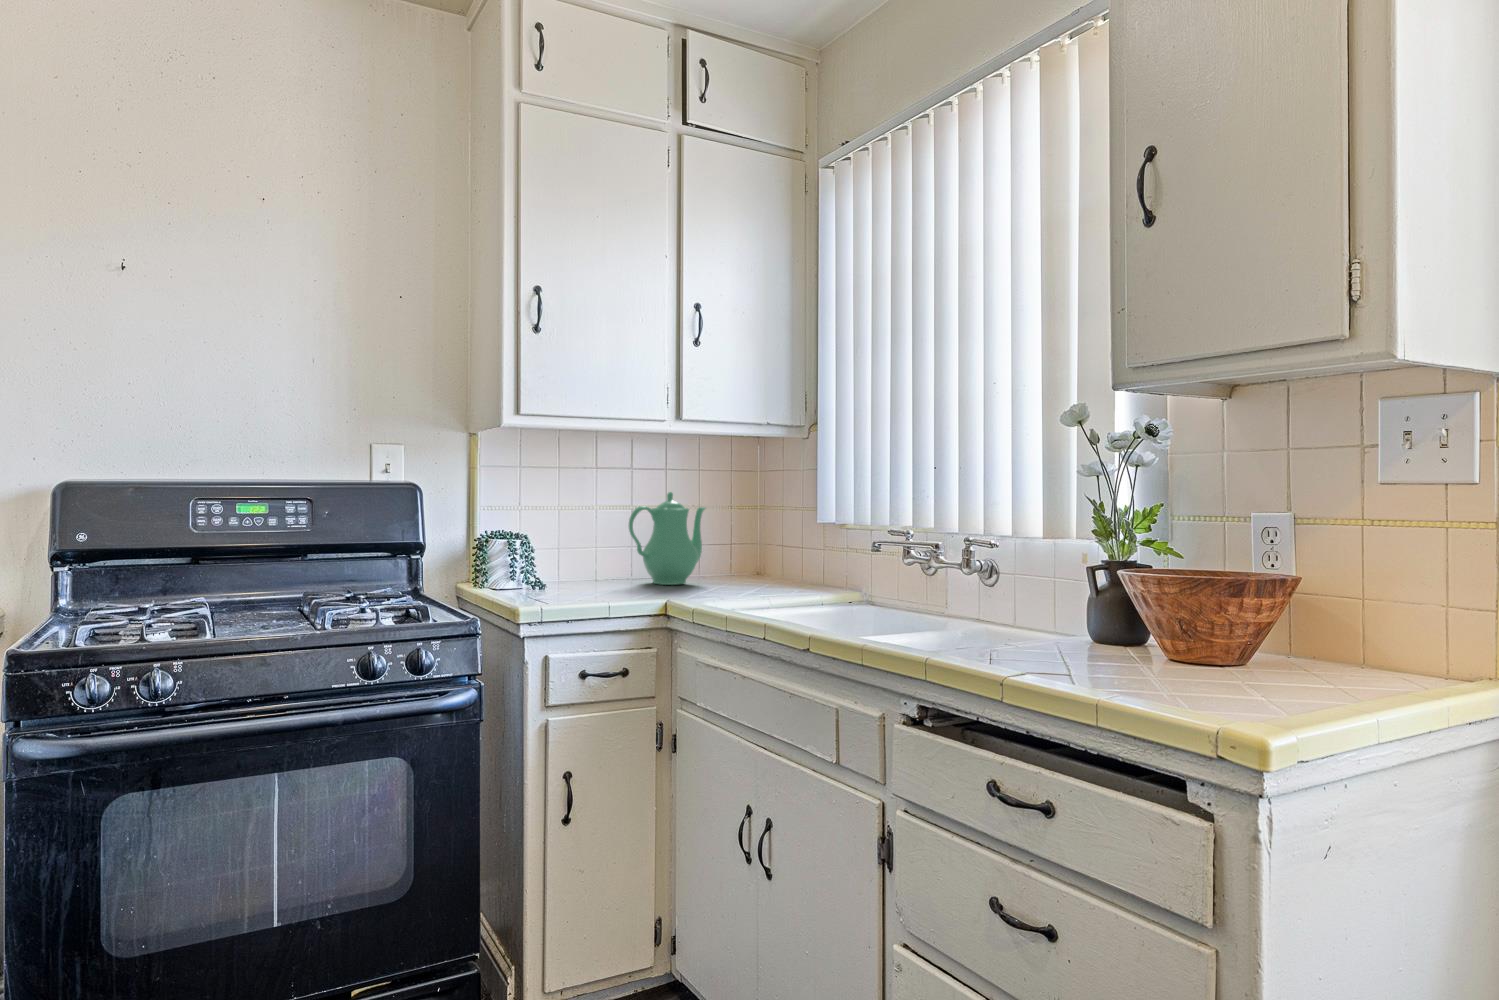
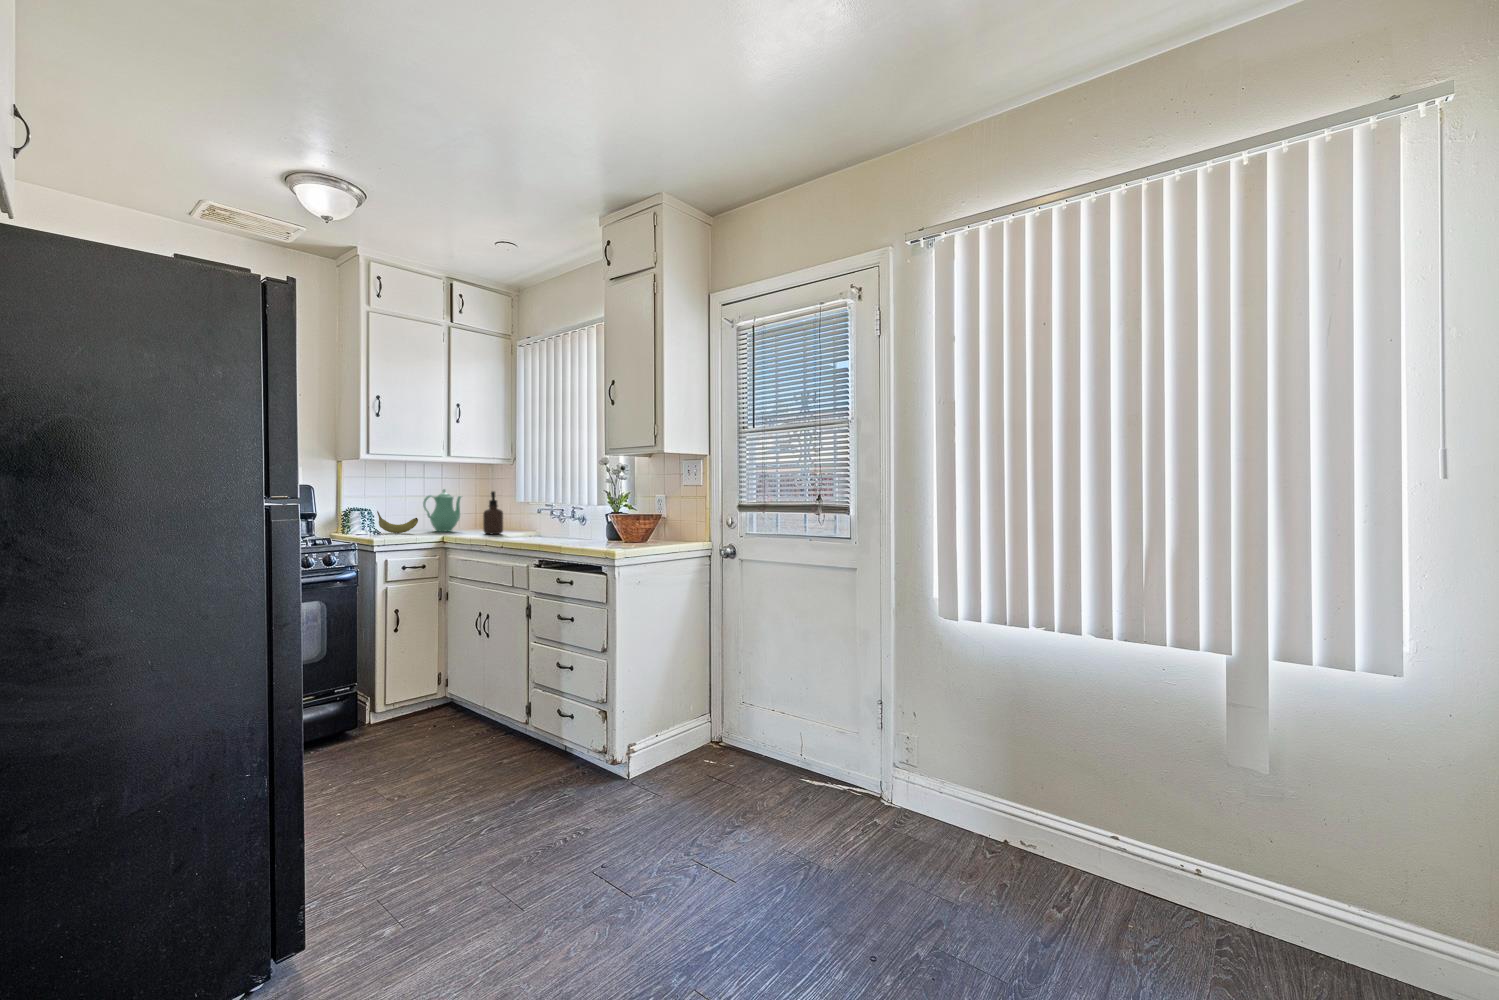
soap dispenser: none [750,497,792,595] -> present [483,491,503,534]
fruit: none [535,538,617,589] -> present [377,511,418,533]

